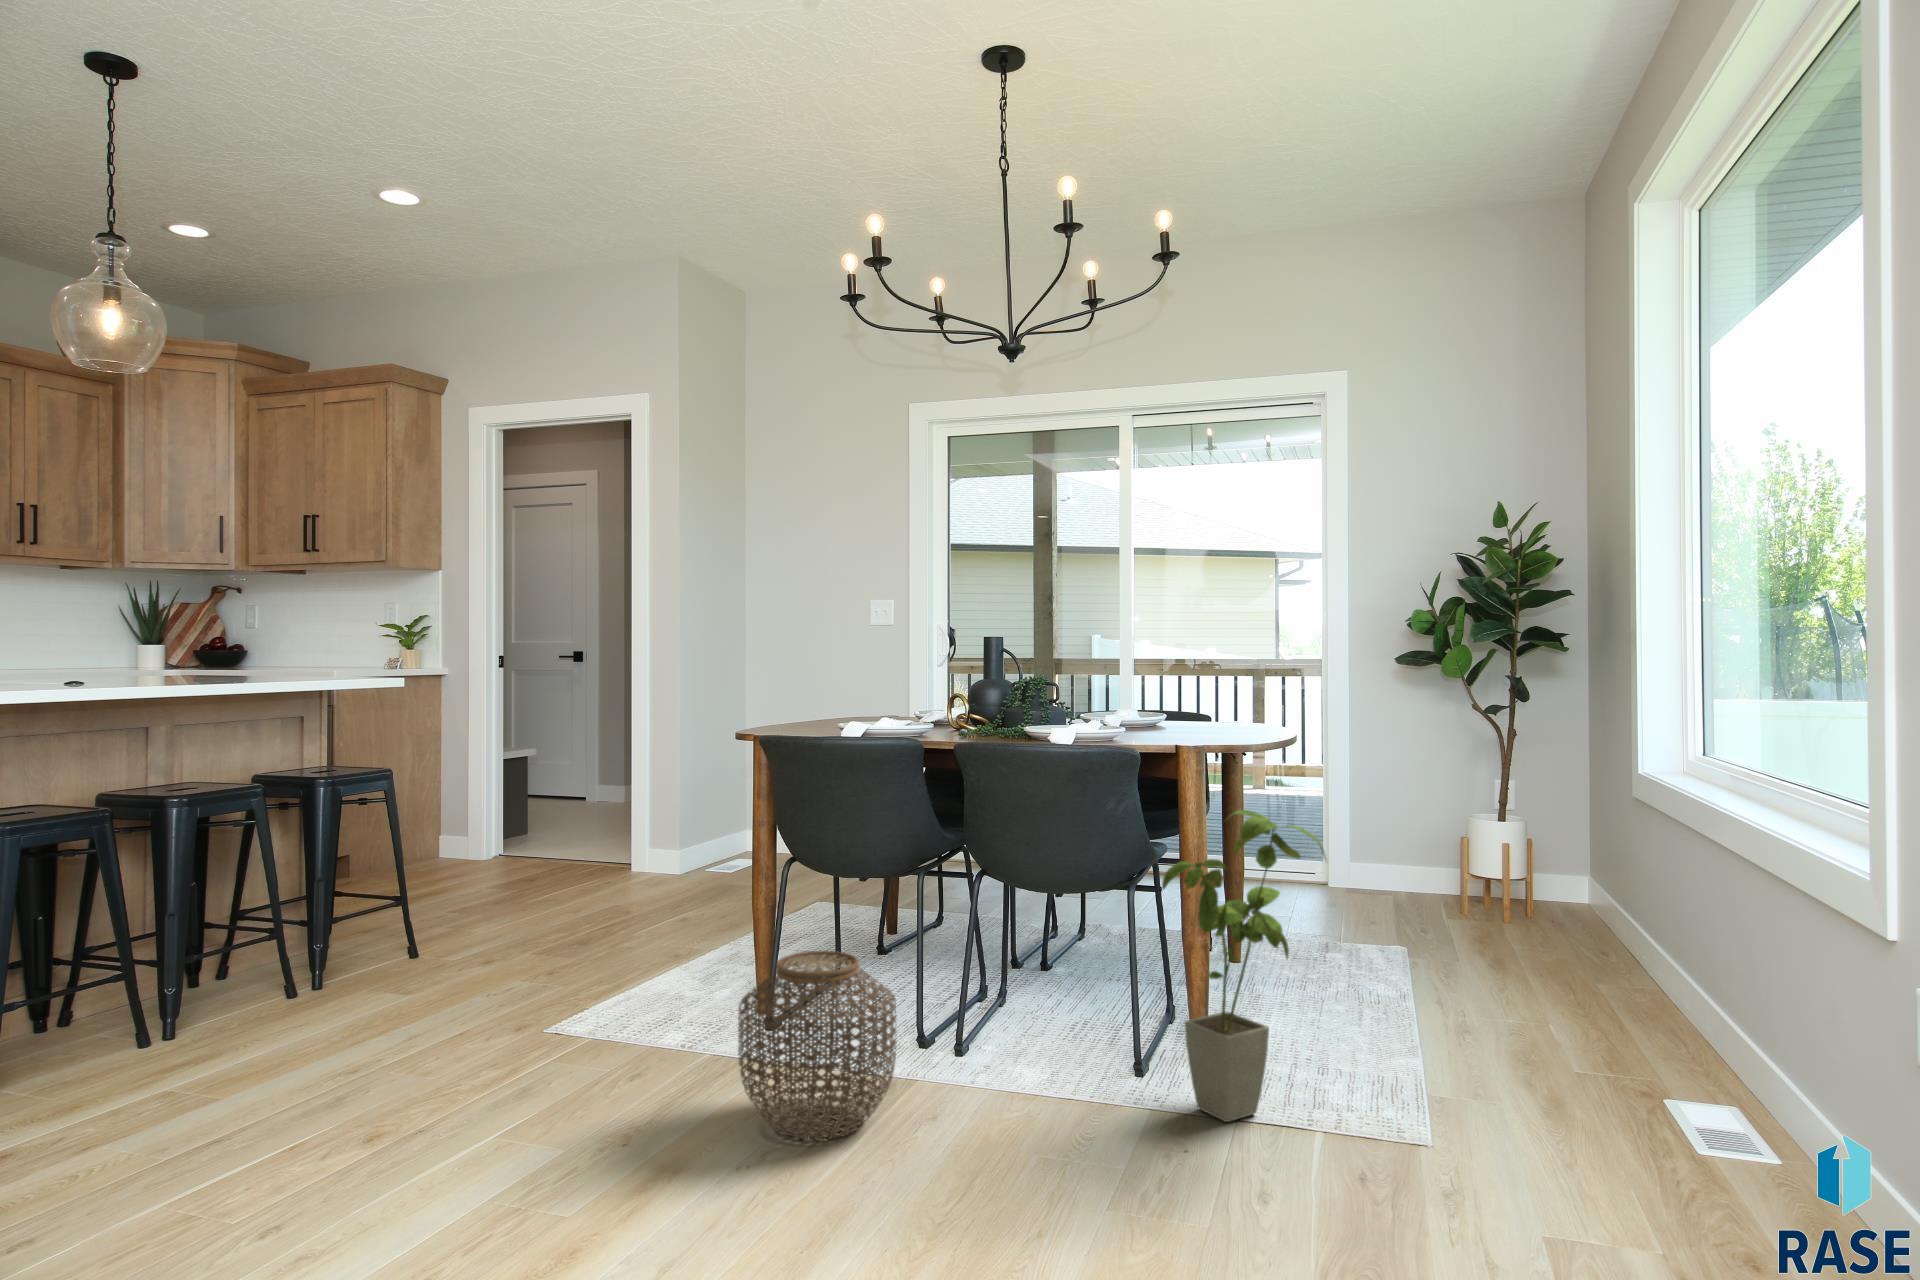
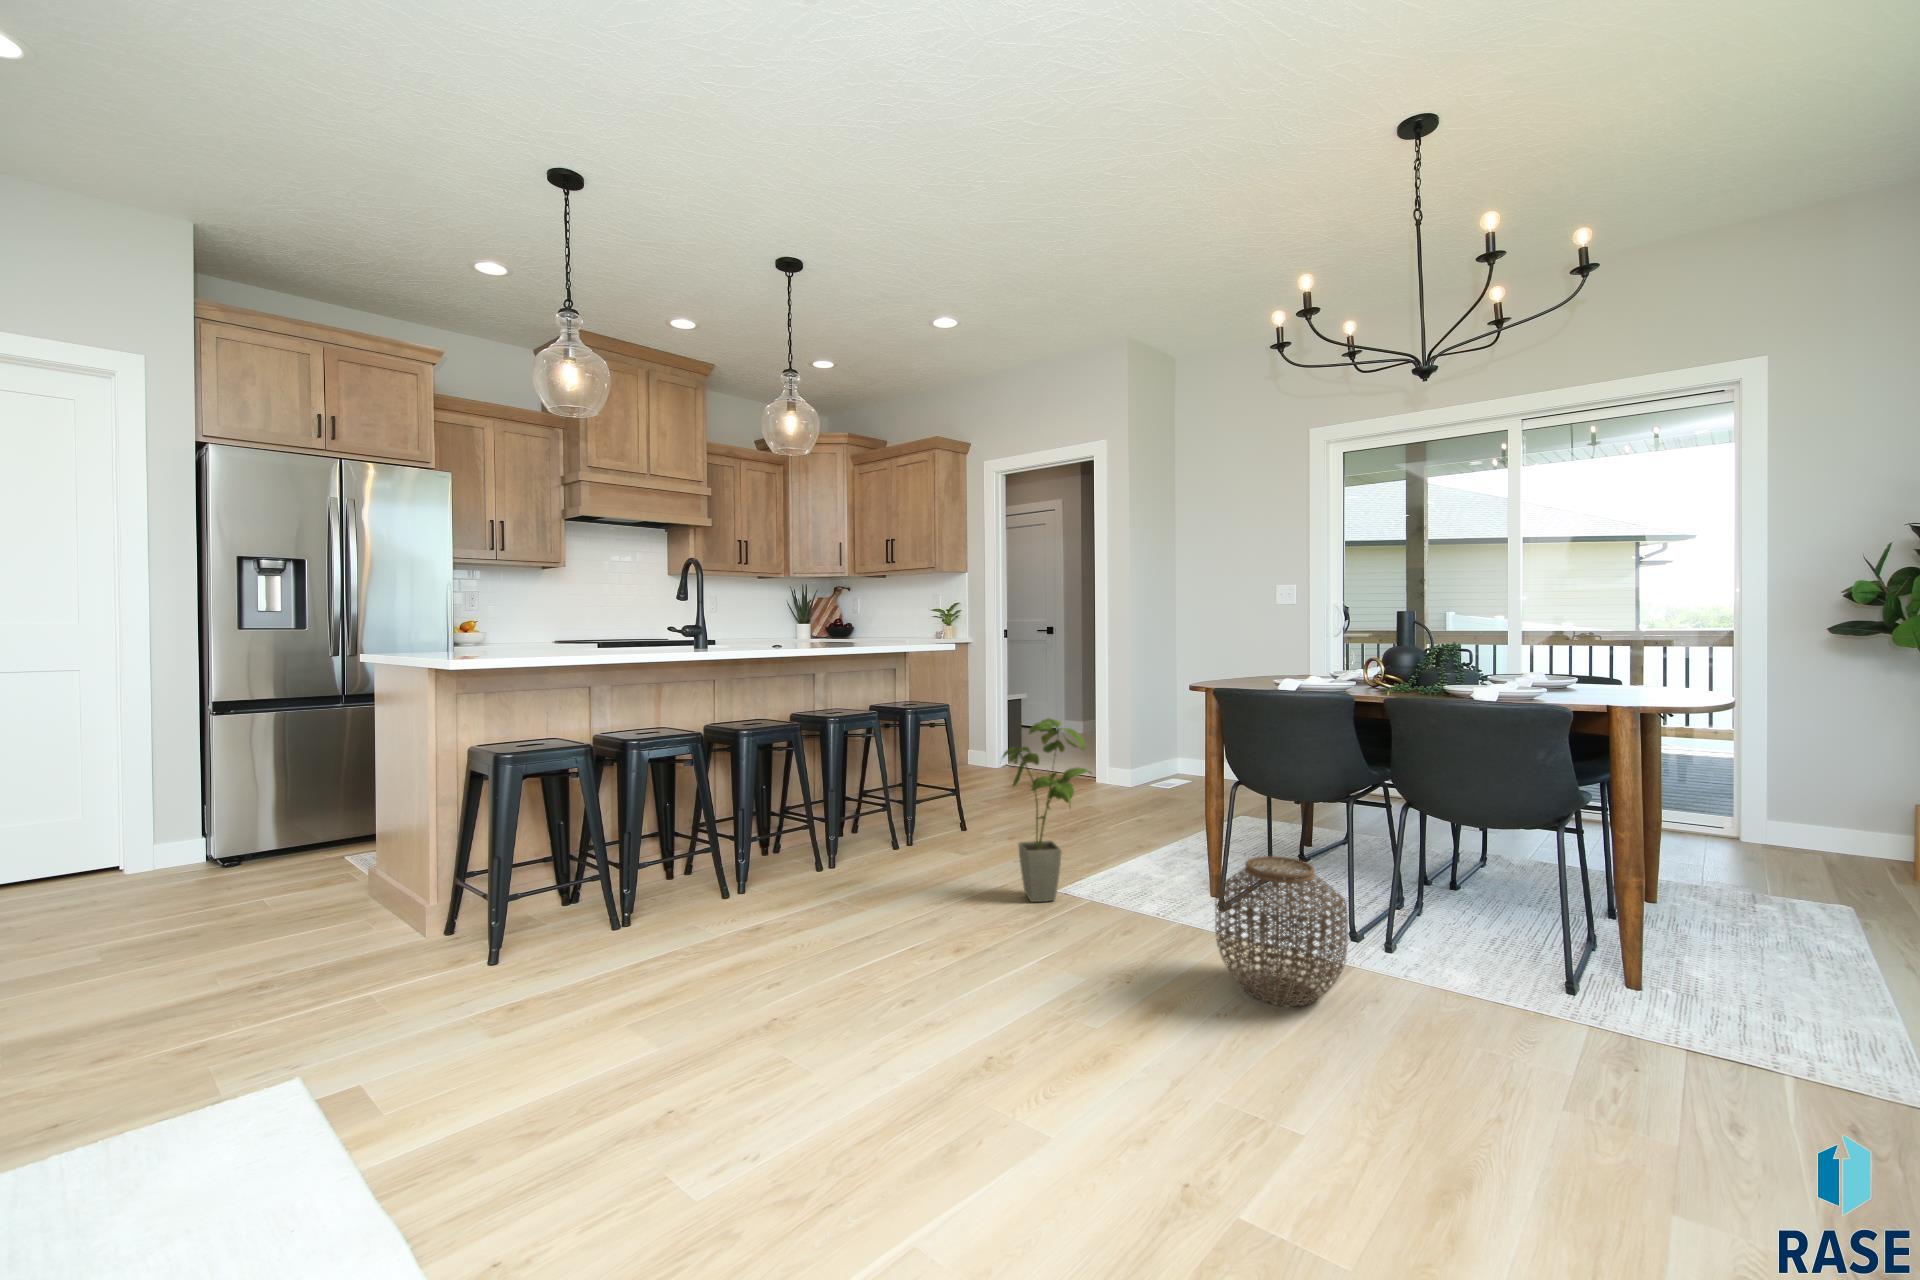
house plant: present [1162,810,1326,1122] -> present [1002,718,1091,902]

